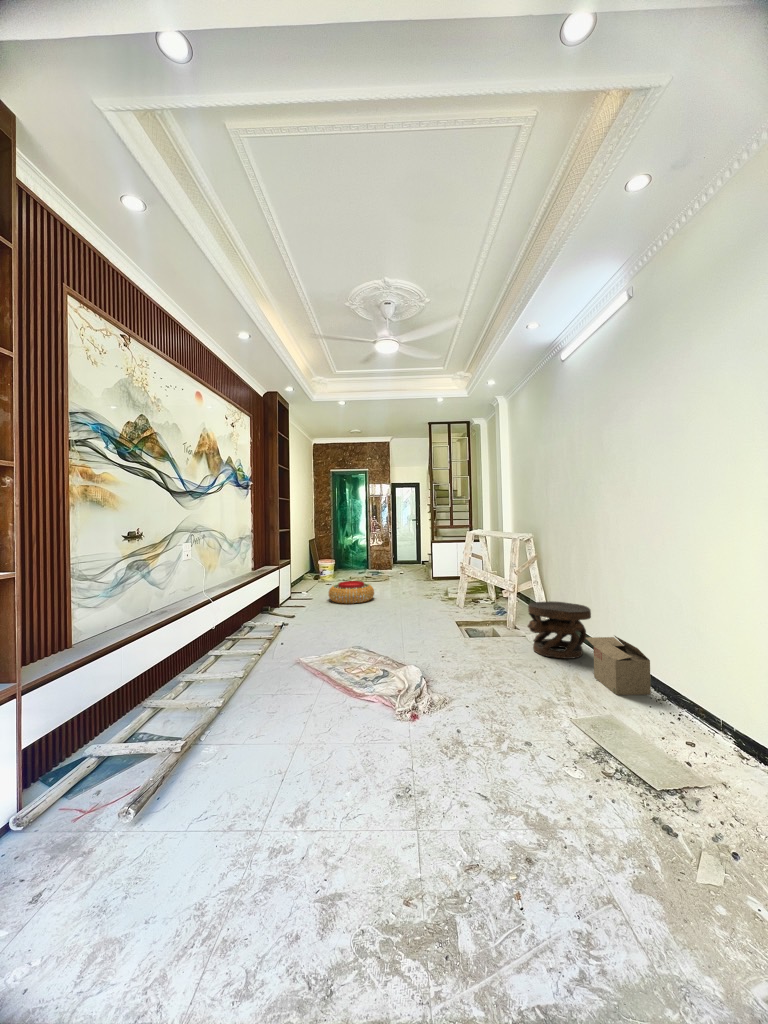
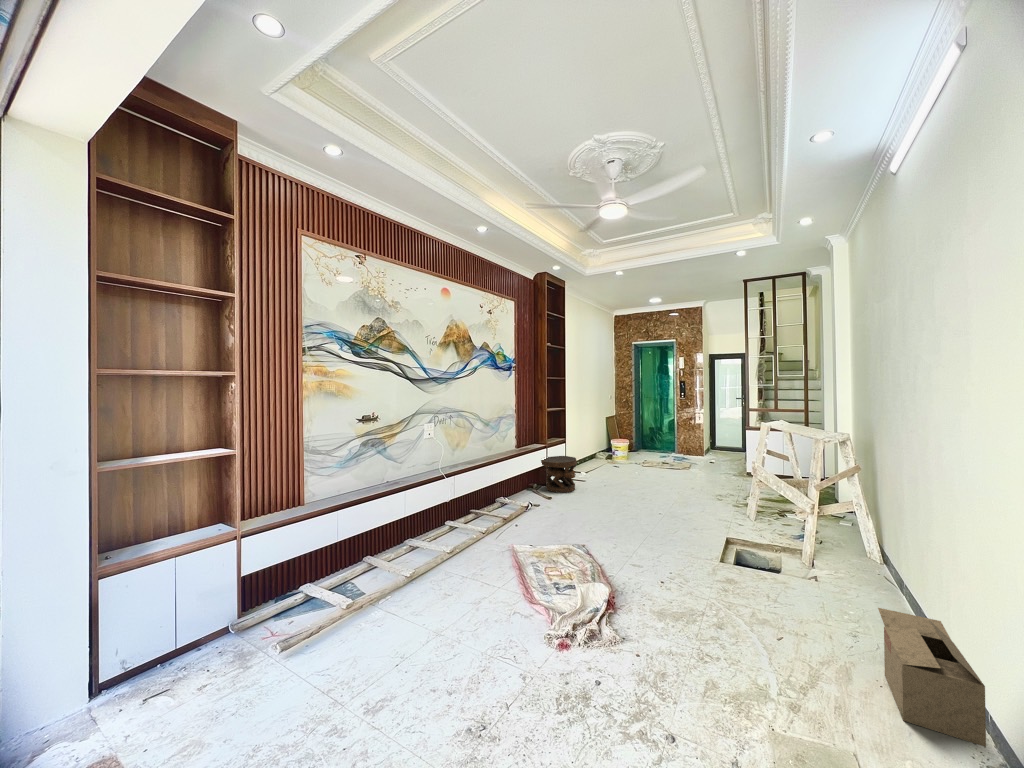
pouf: present [329,581,374,604] -> none [602,465,653,490]
side table: present [528,601,591,659] -> present [541,456,577,493]

